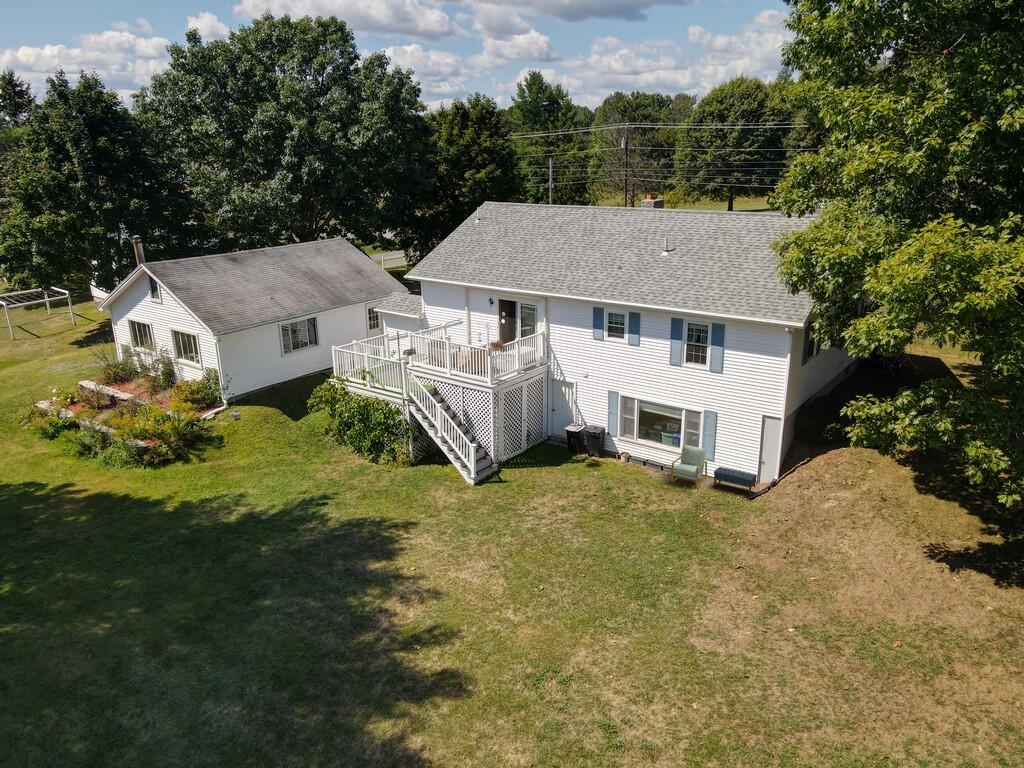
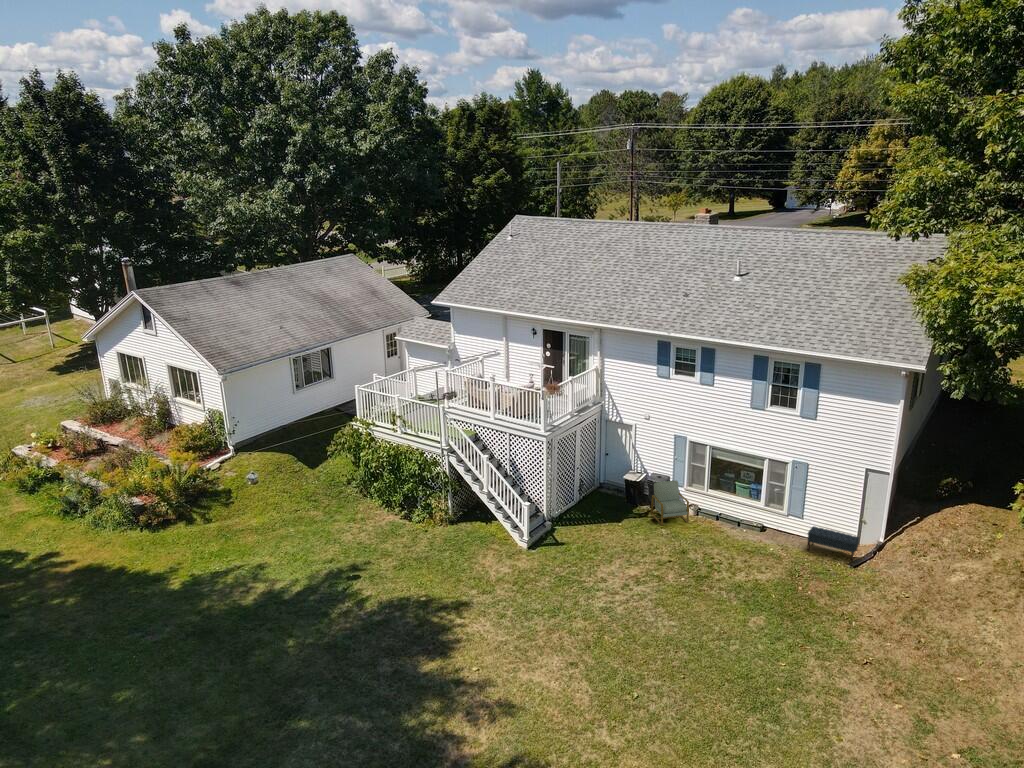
chair: present [671,445,707,488] -> present [651,480,689,526]

